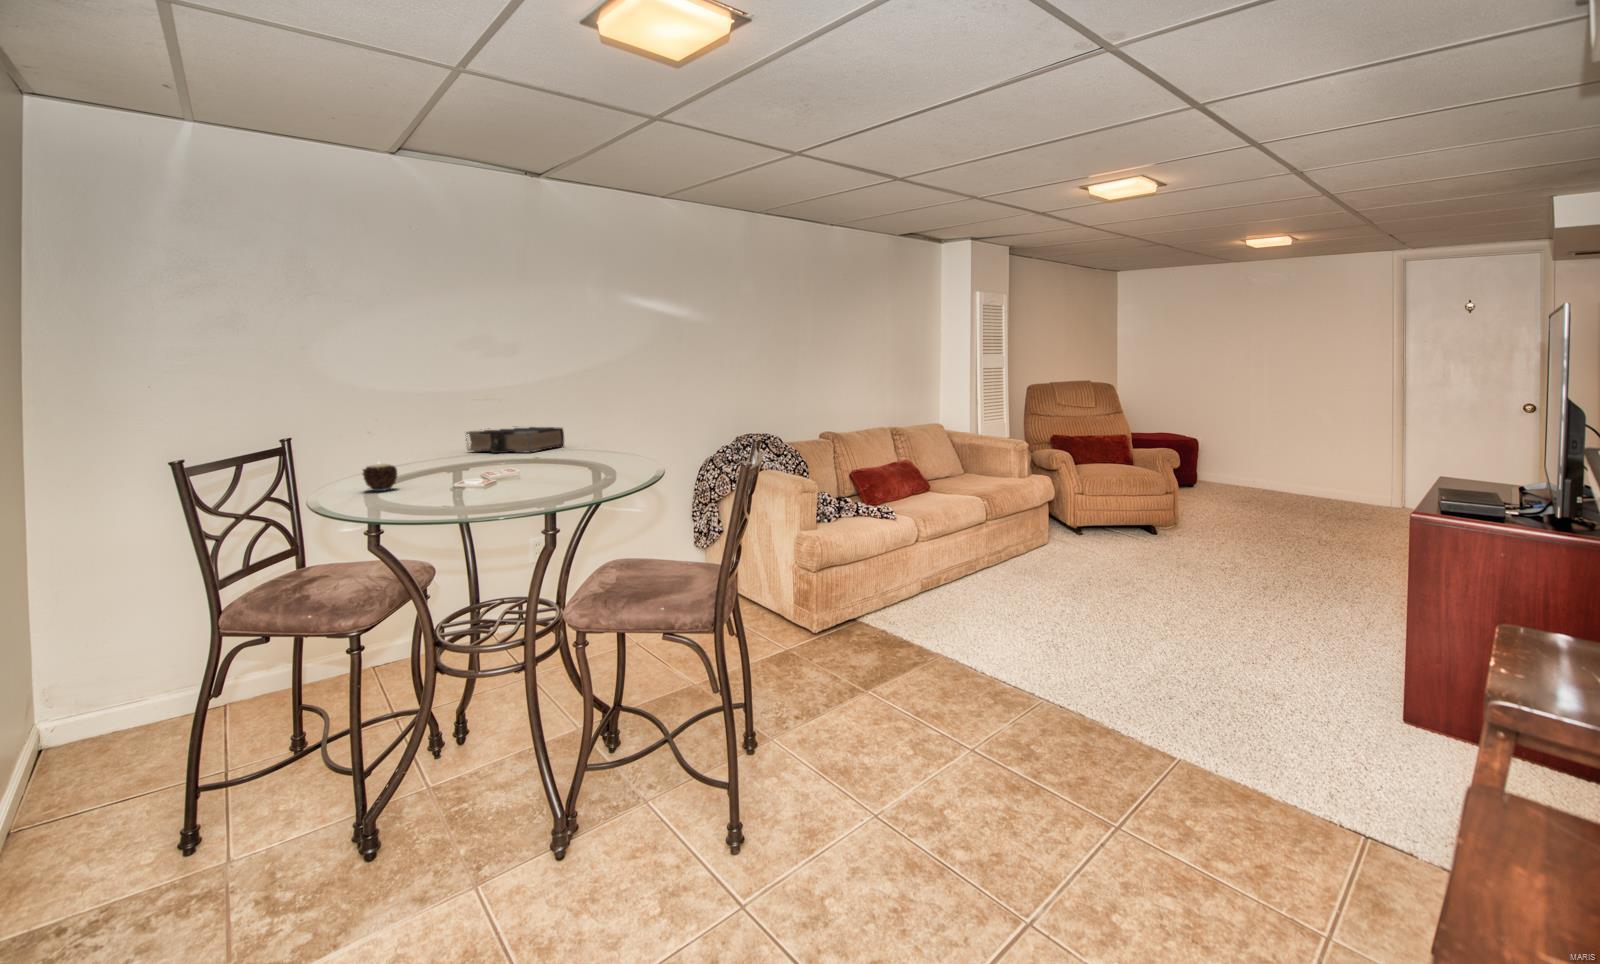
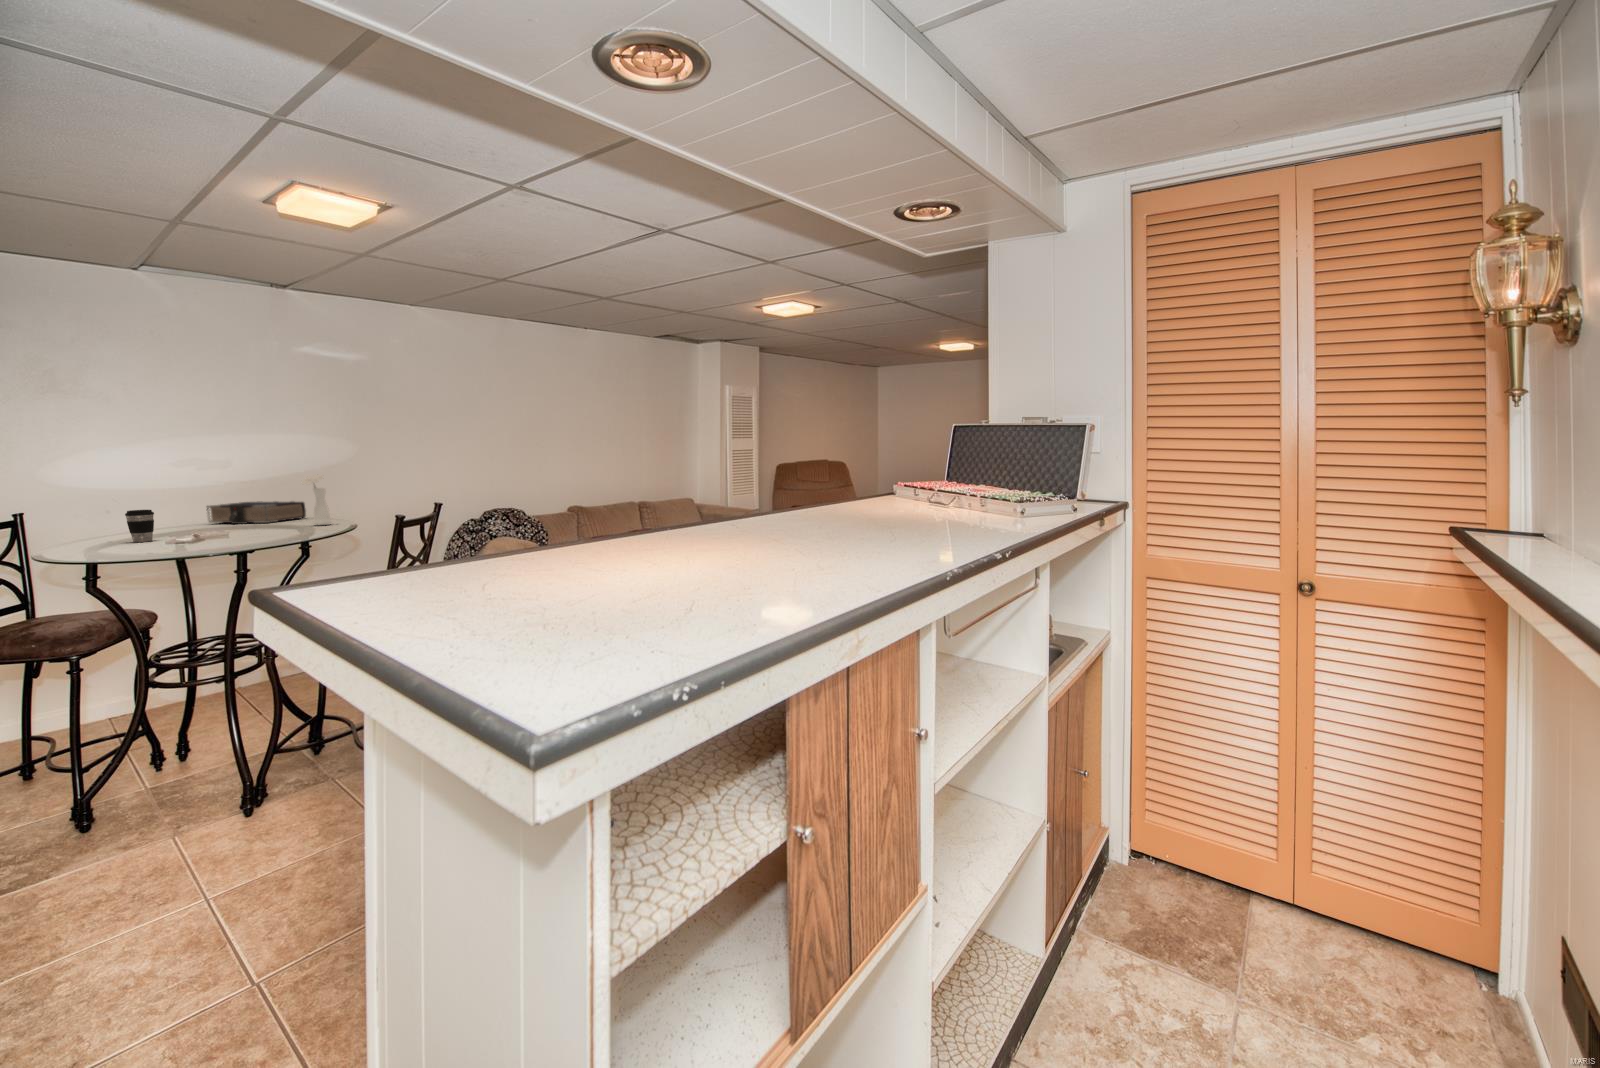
vase: none [575,397,607,458] -> present [302,475,332,525]
coffee cup: none [398,440,429,480] -> present [125,510,154,542]
candle: present [363,464,397,491] -> none [86,524,121,549]

